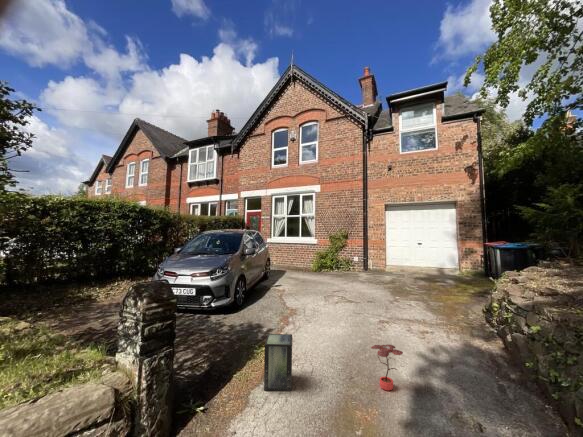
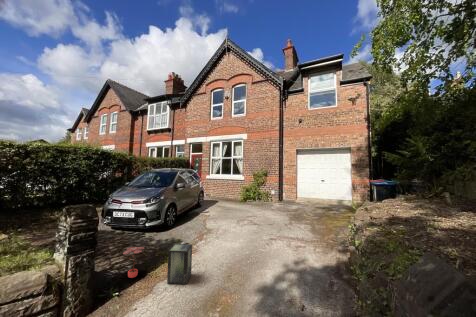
potted plant: present [371,344,403,390] -> present [123,247,144,278]

